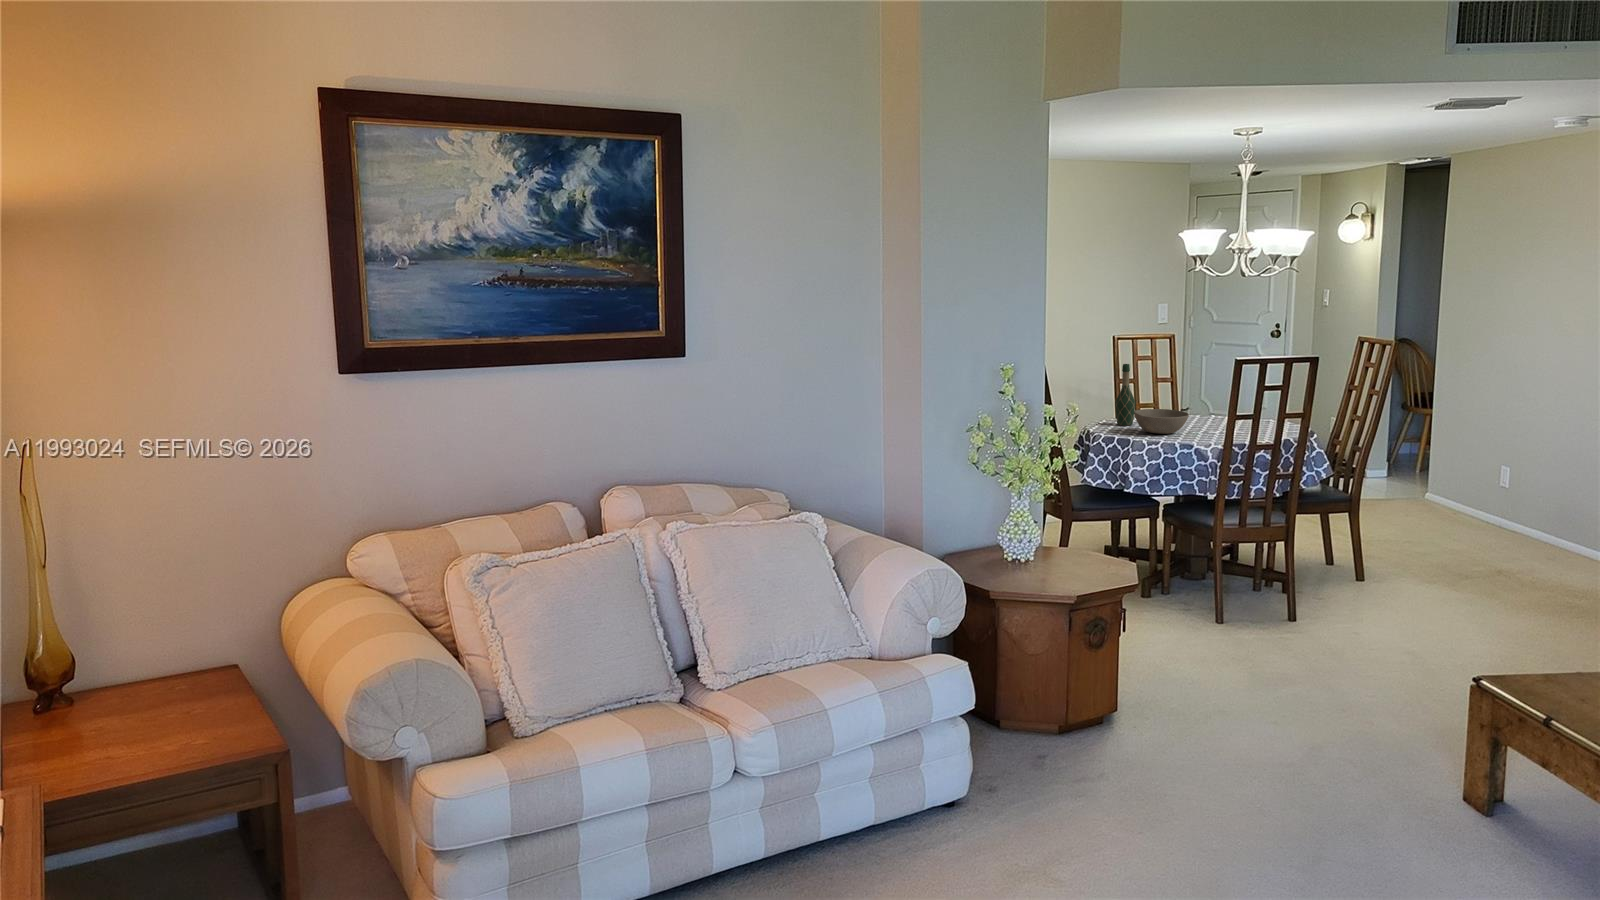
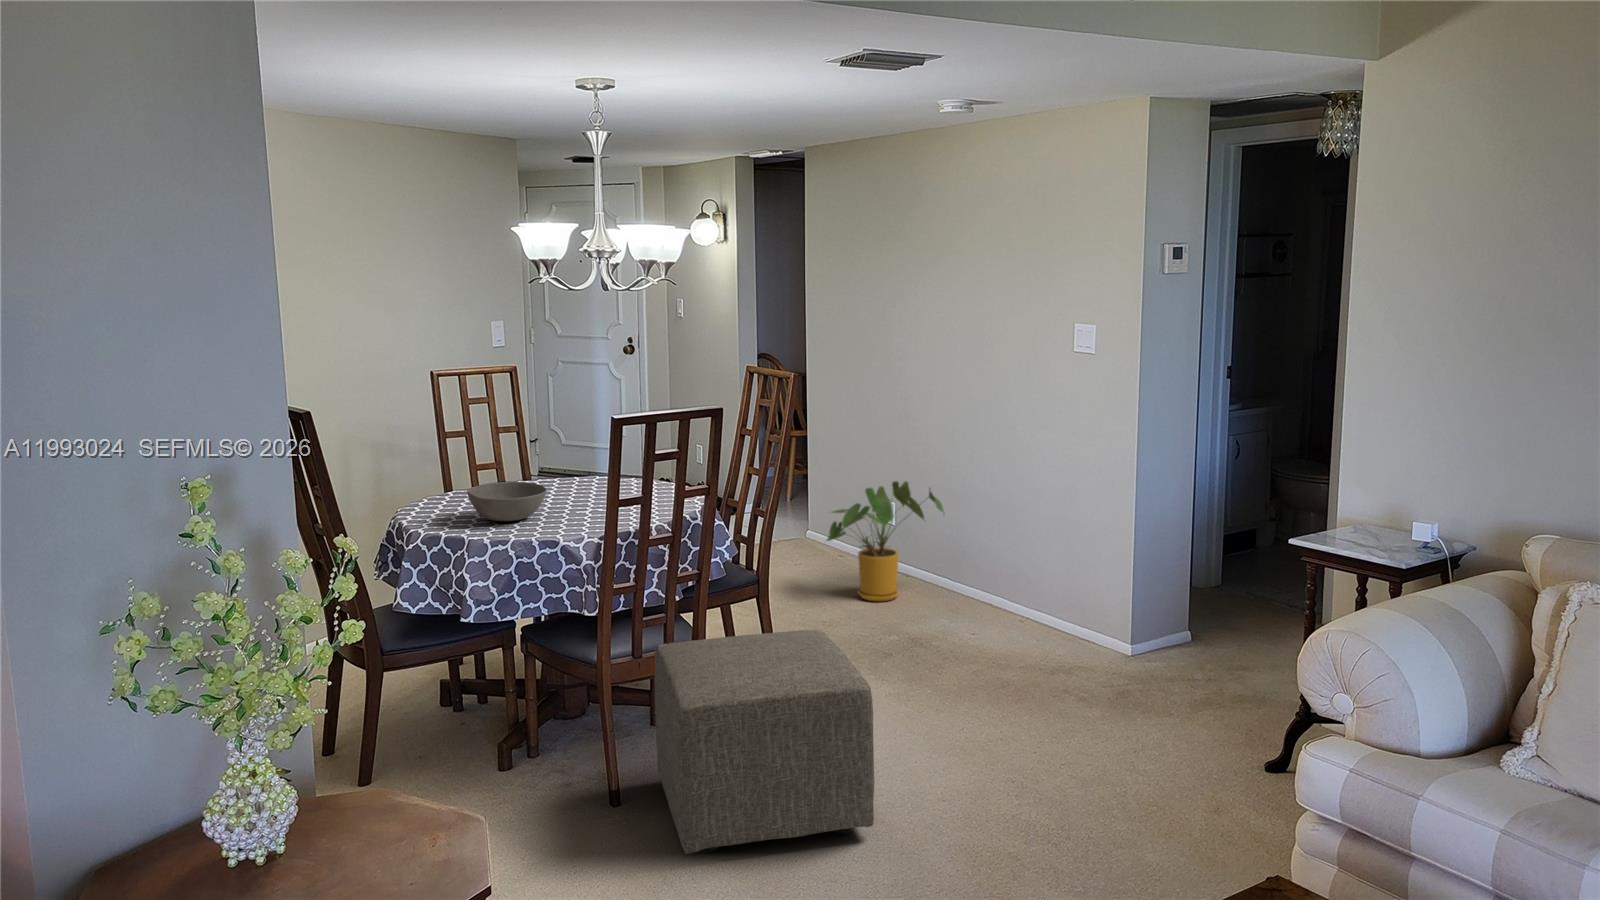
wine bottle: present [1115,364,1136,426] -> none [438,417,468,509]
house plant: none [1430,444,1554,545] -> present [827,481,944,601]
ottoman: none [1251,522,1414,663] -> present [654,630,875,854]

